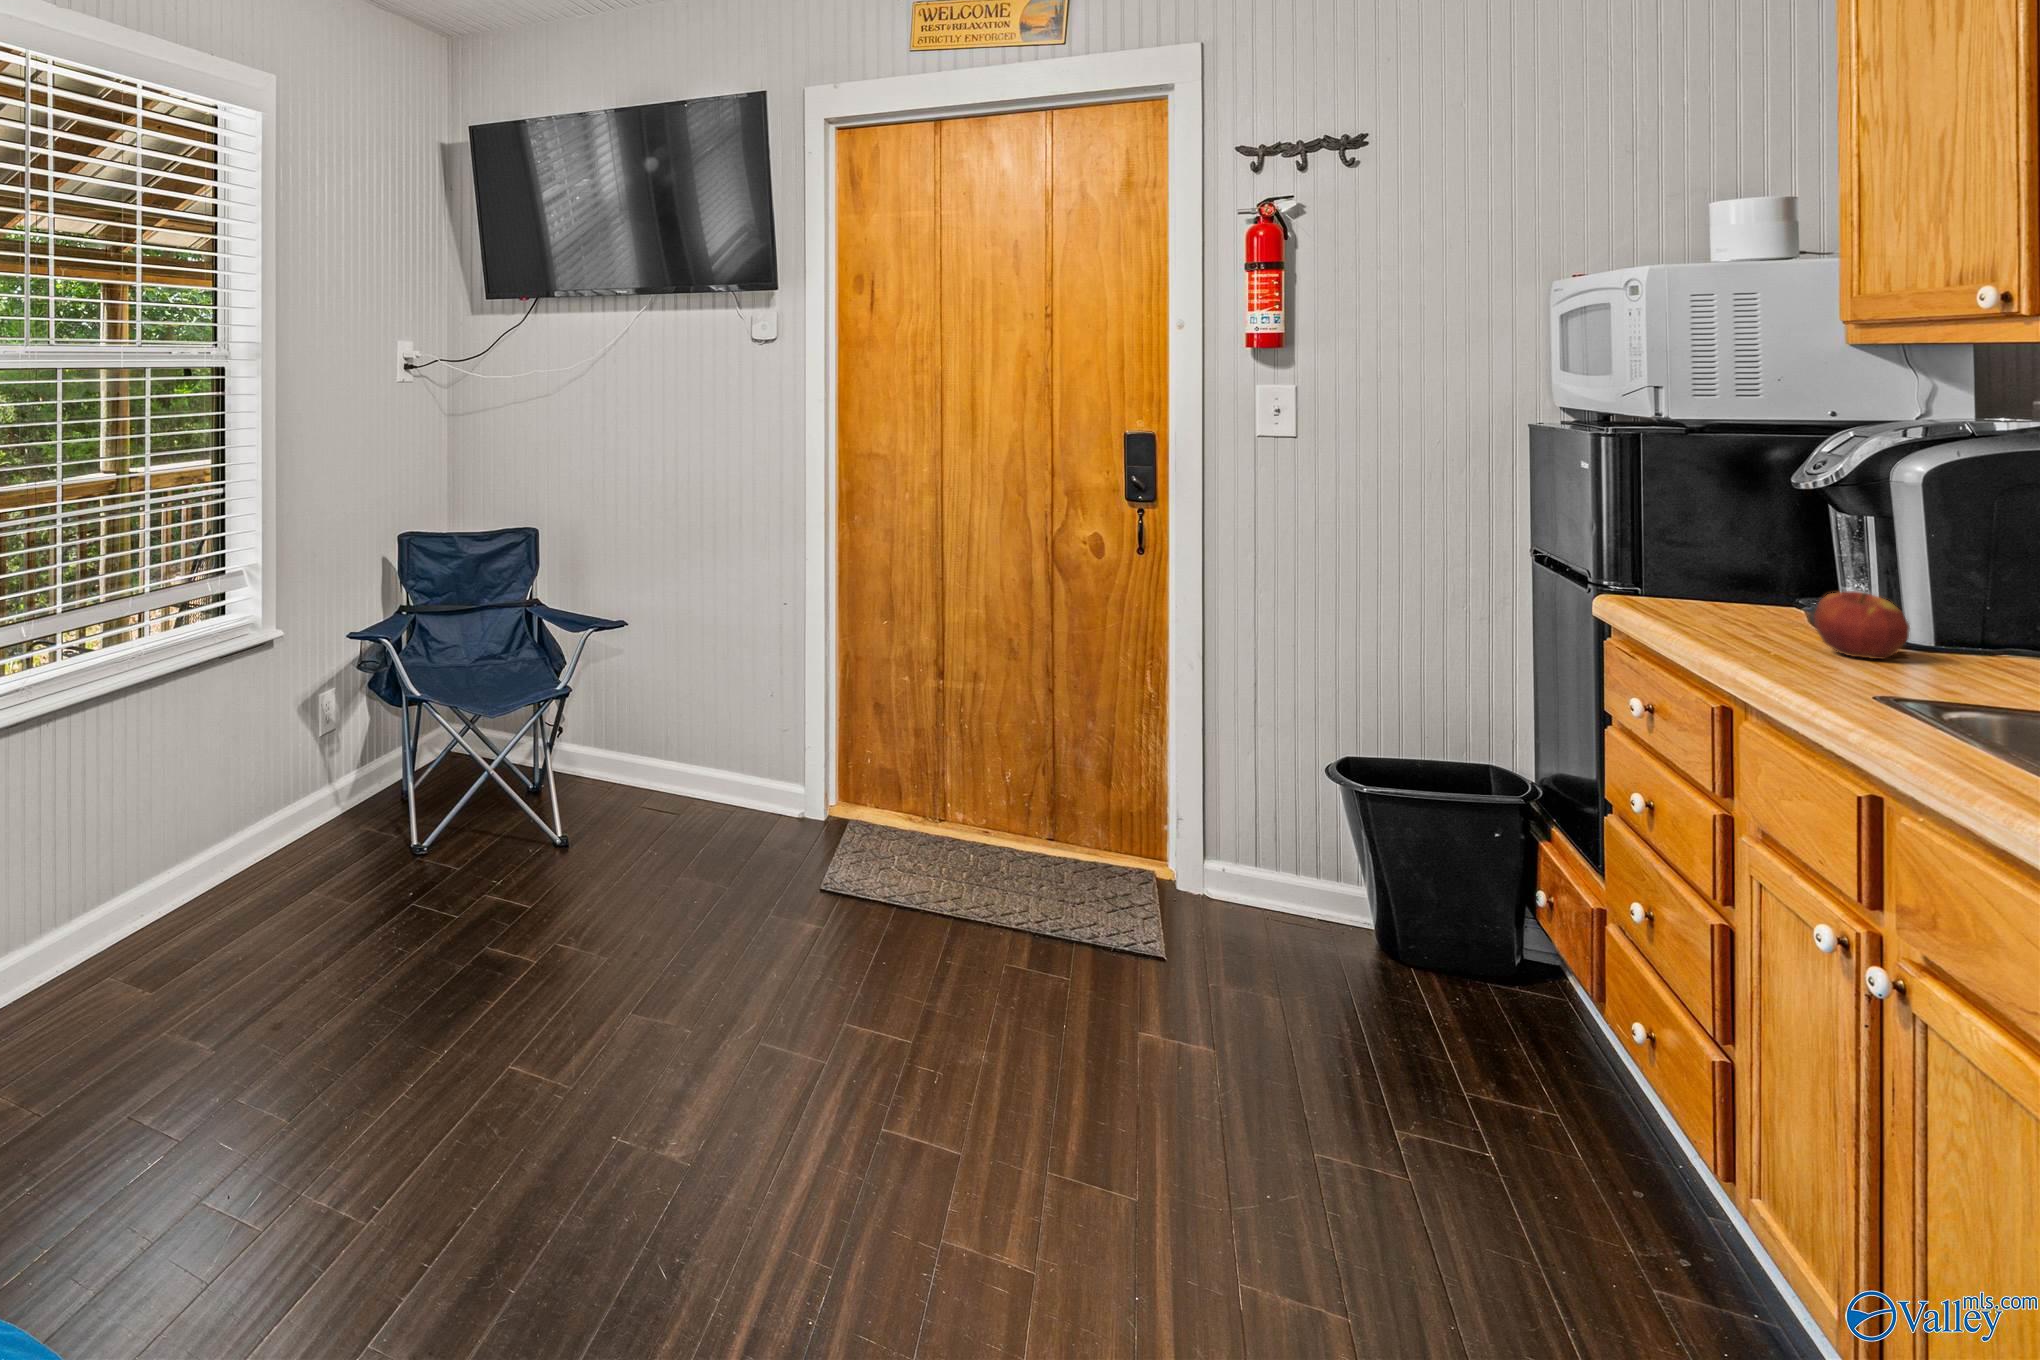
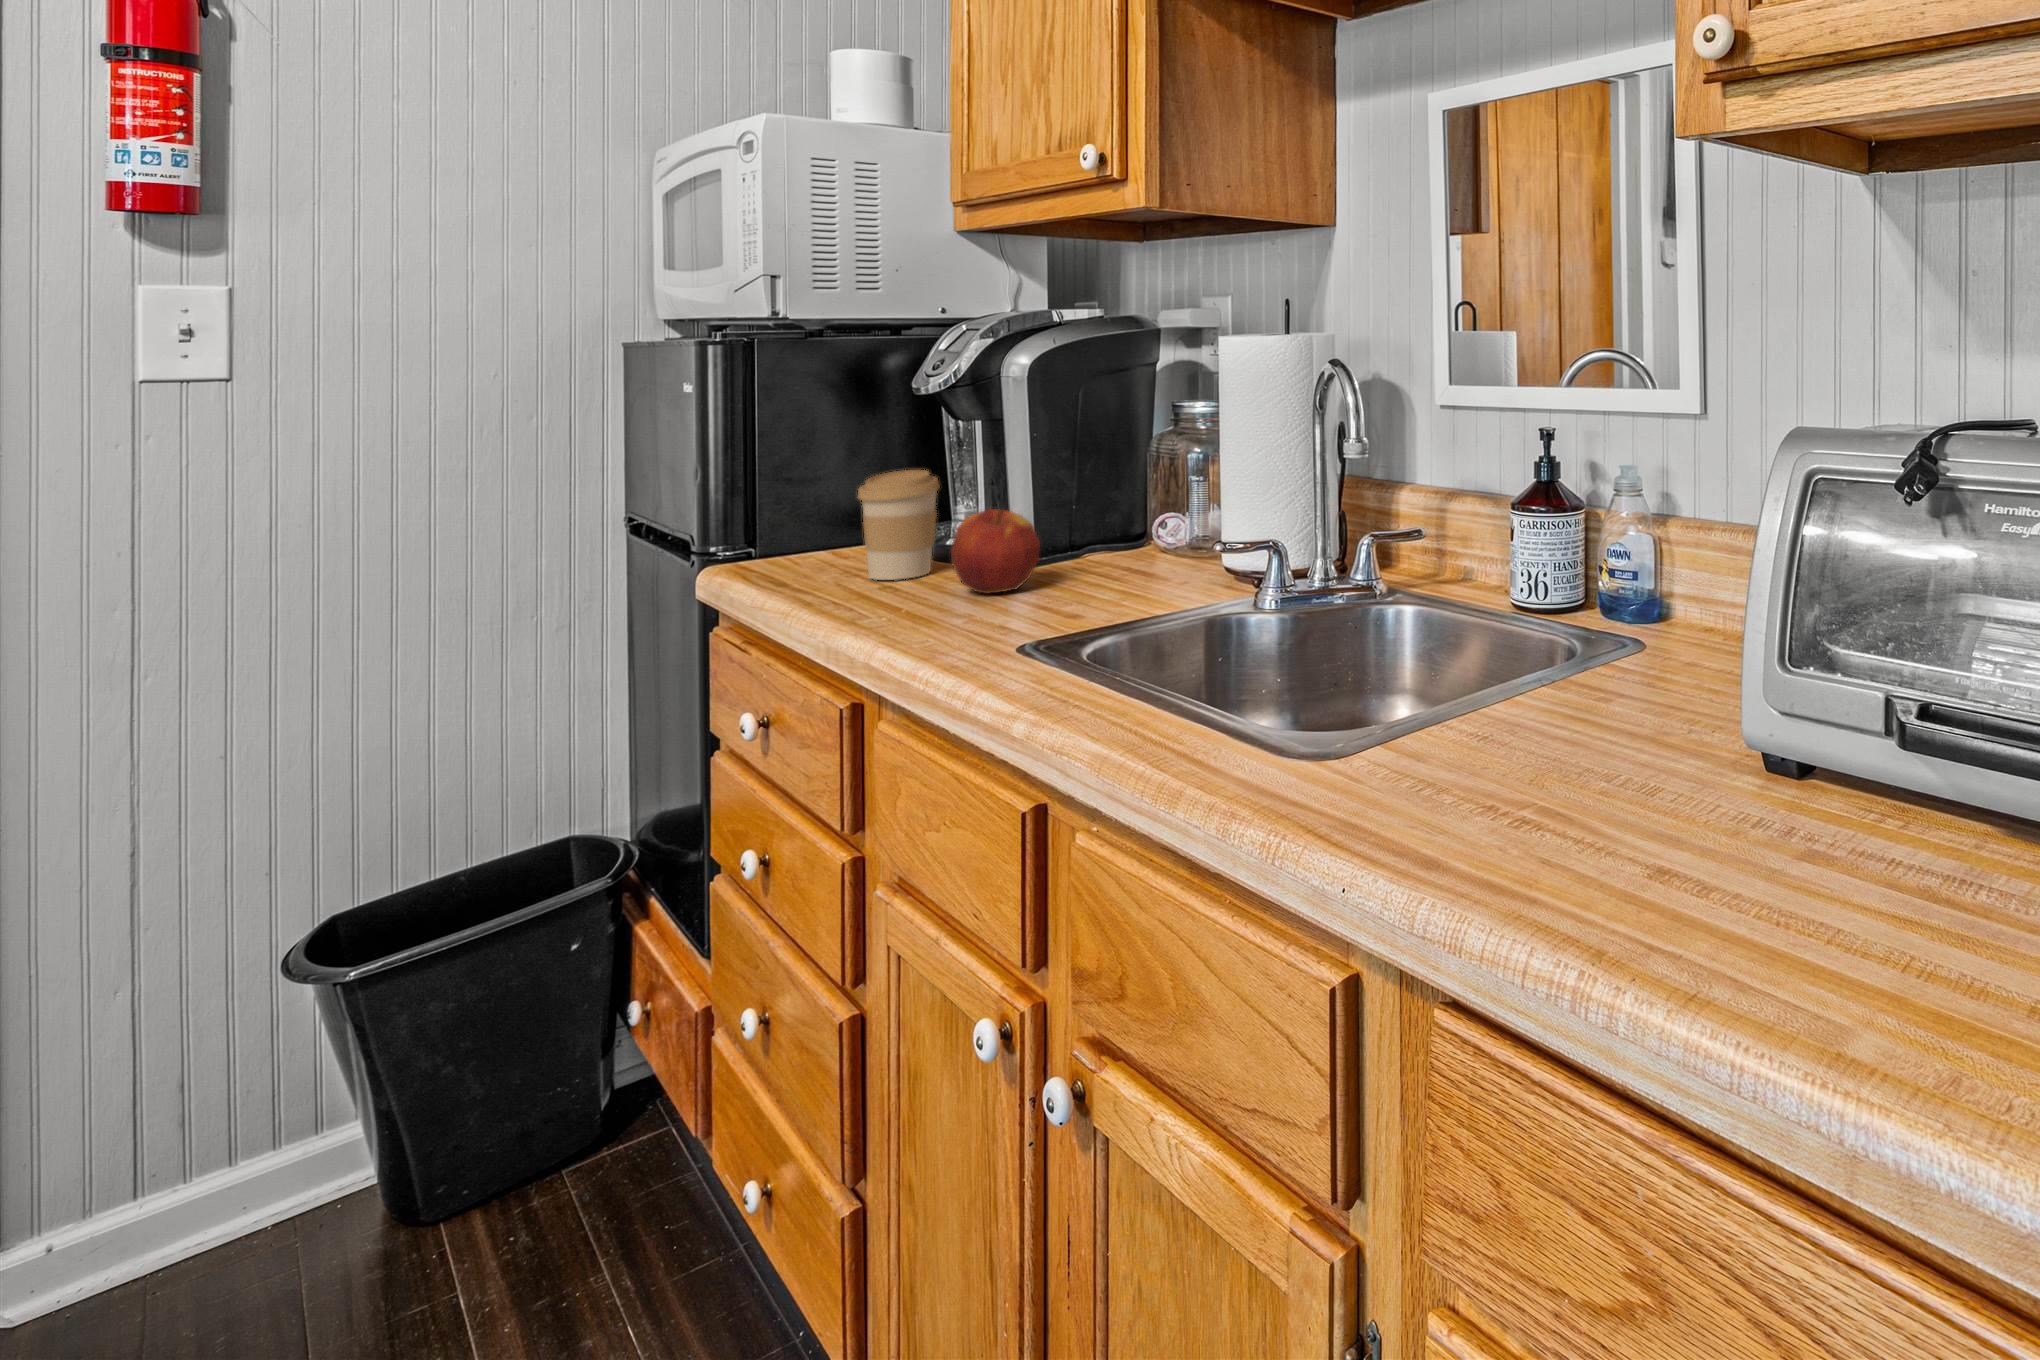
coffee cup: none [1728,550,1808,634] -> present [858,470,939,580]

